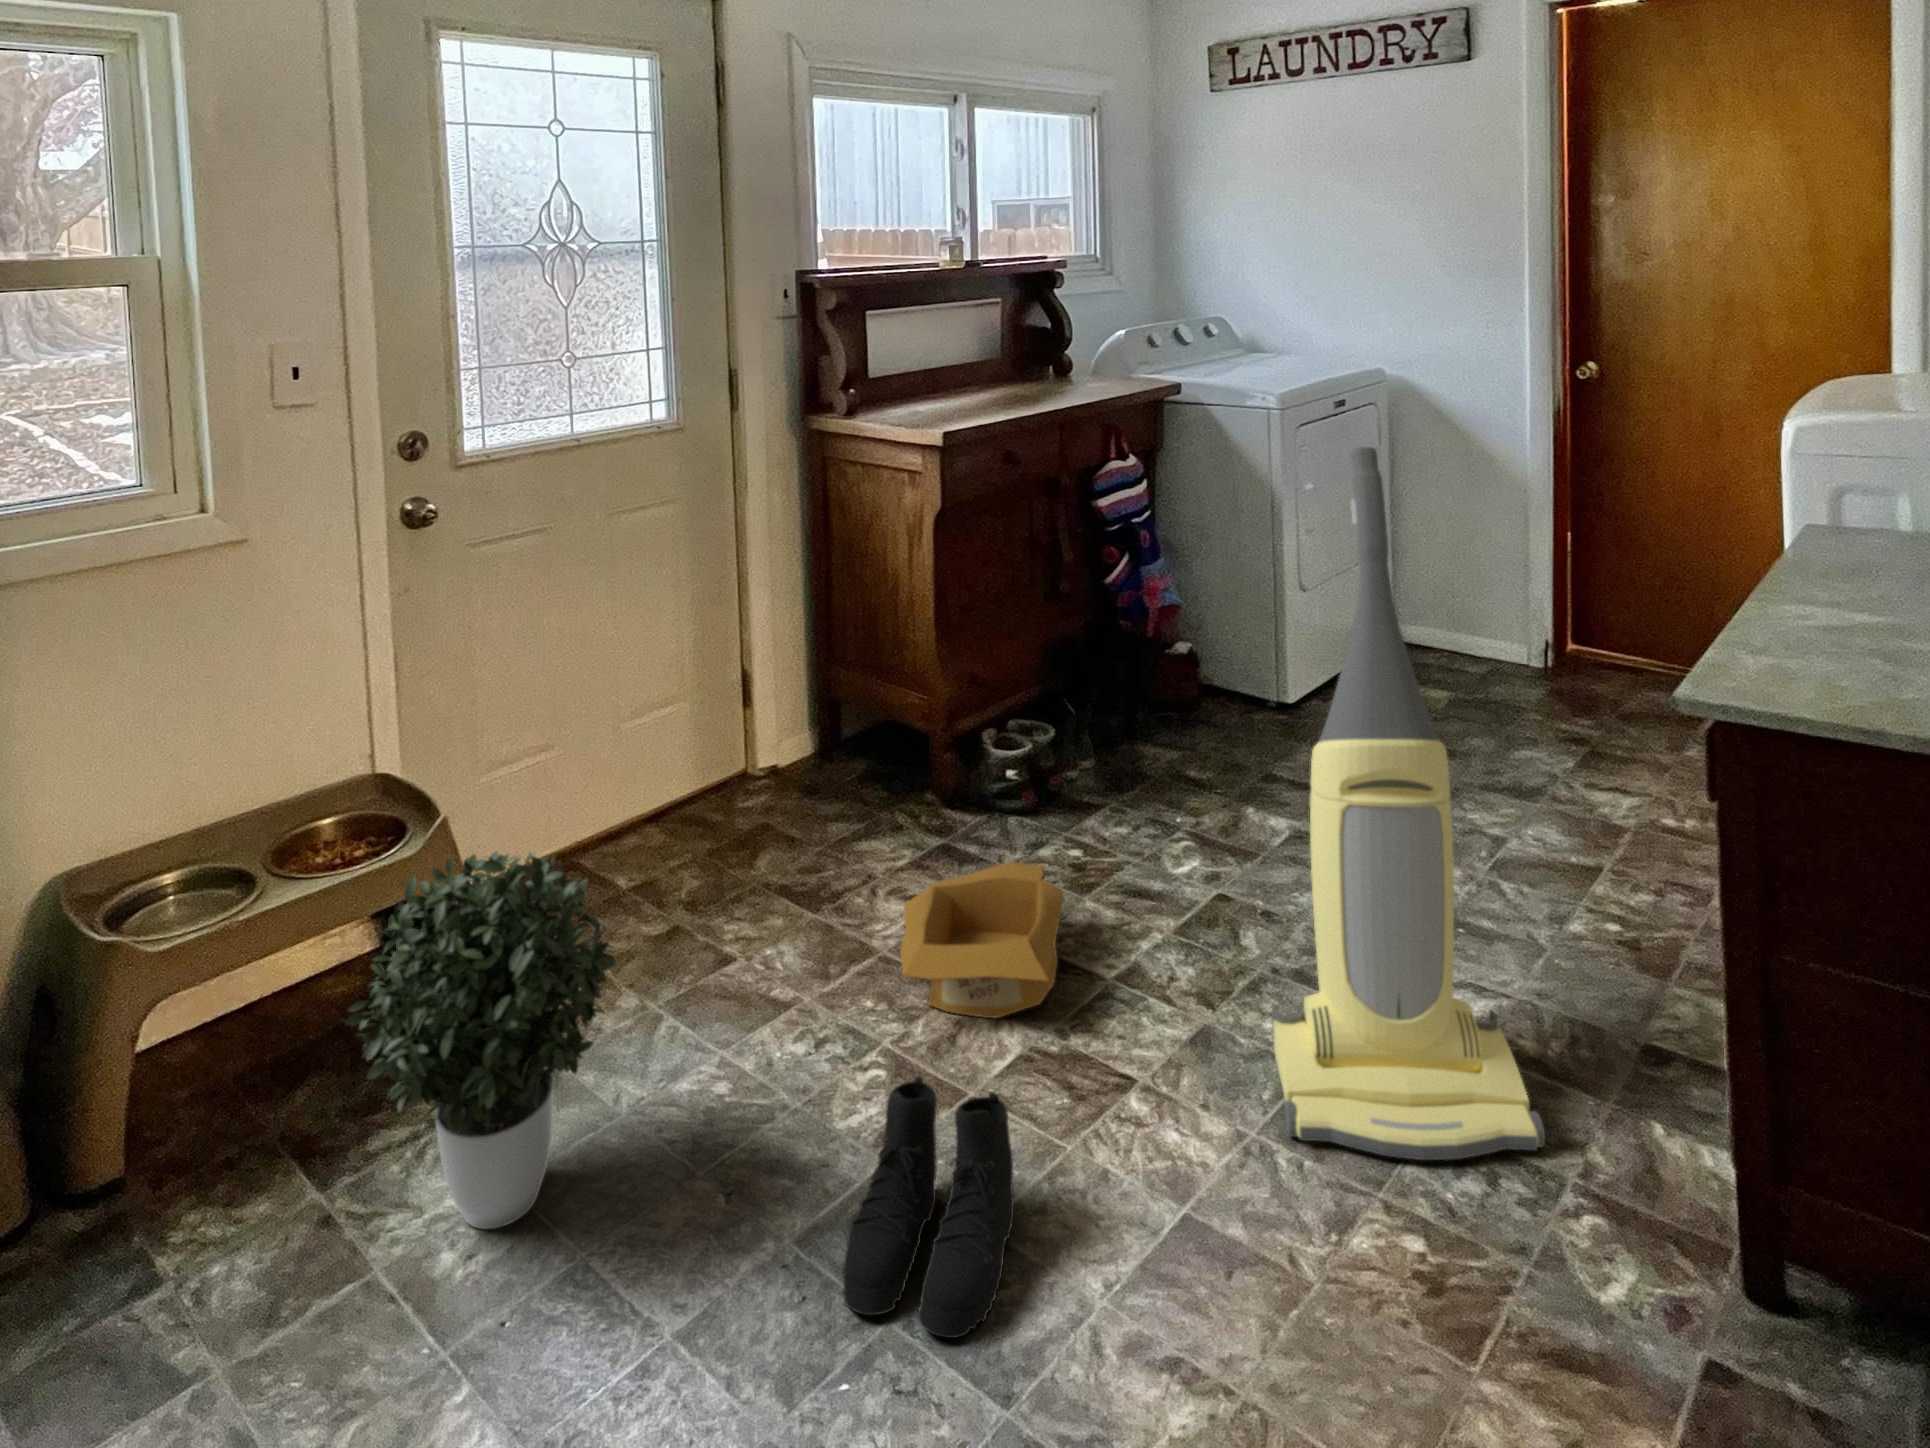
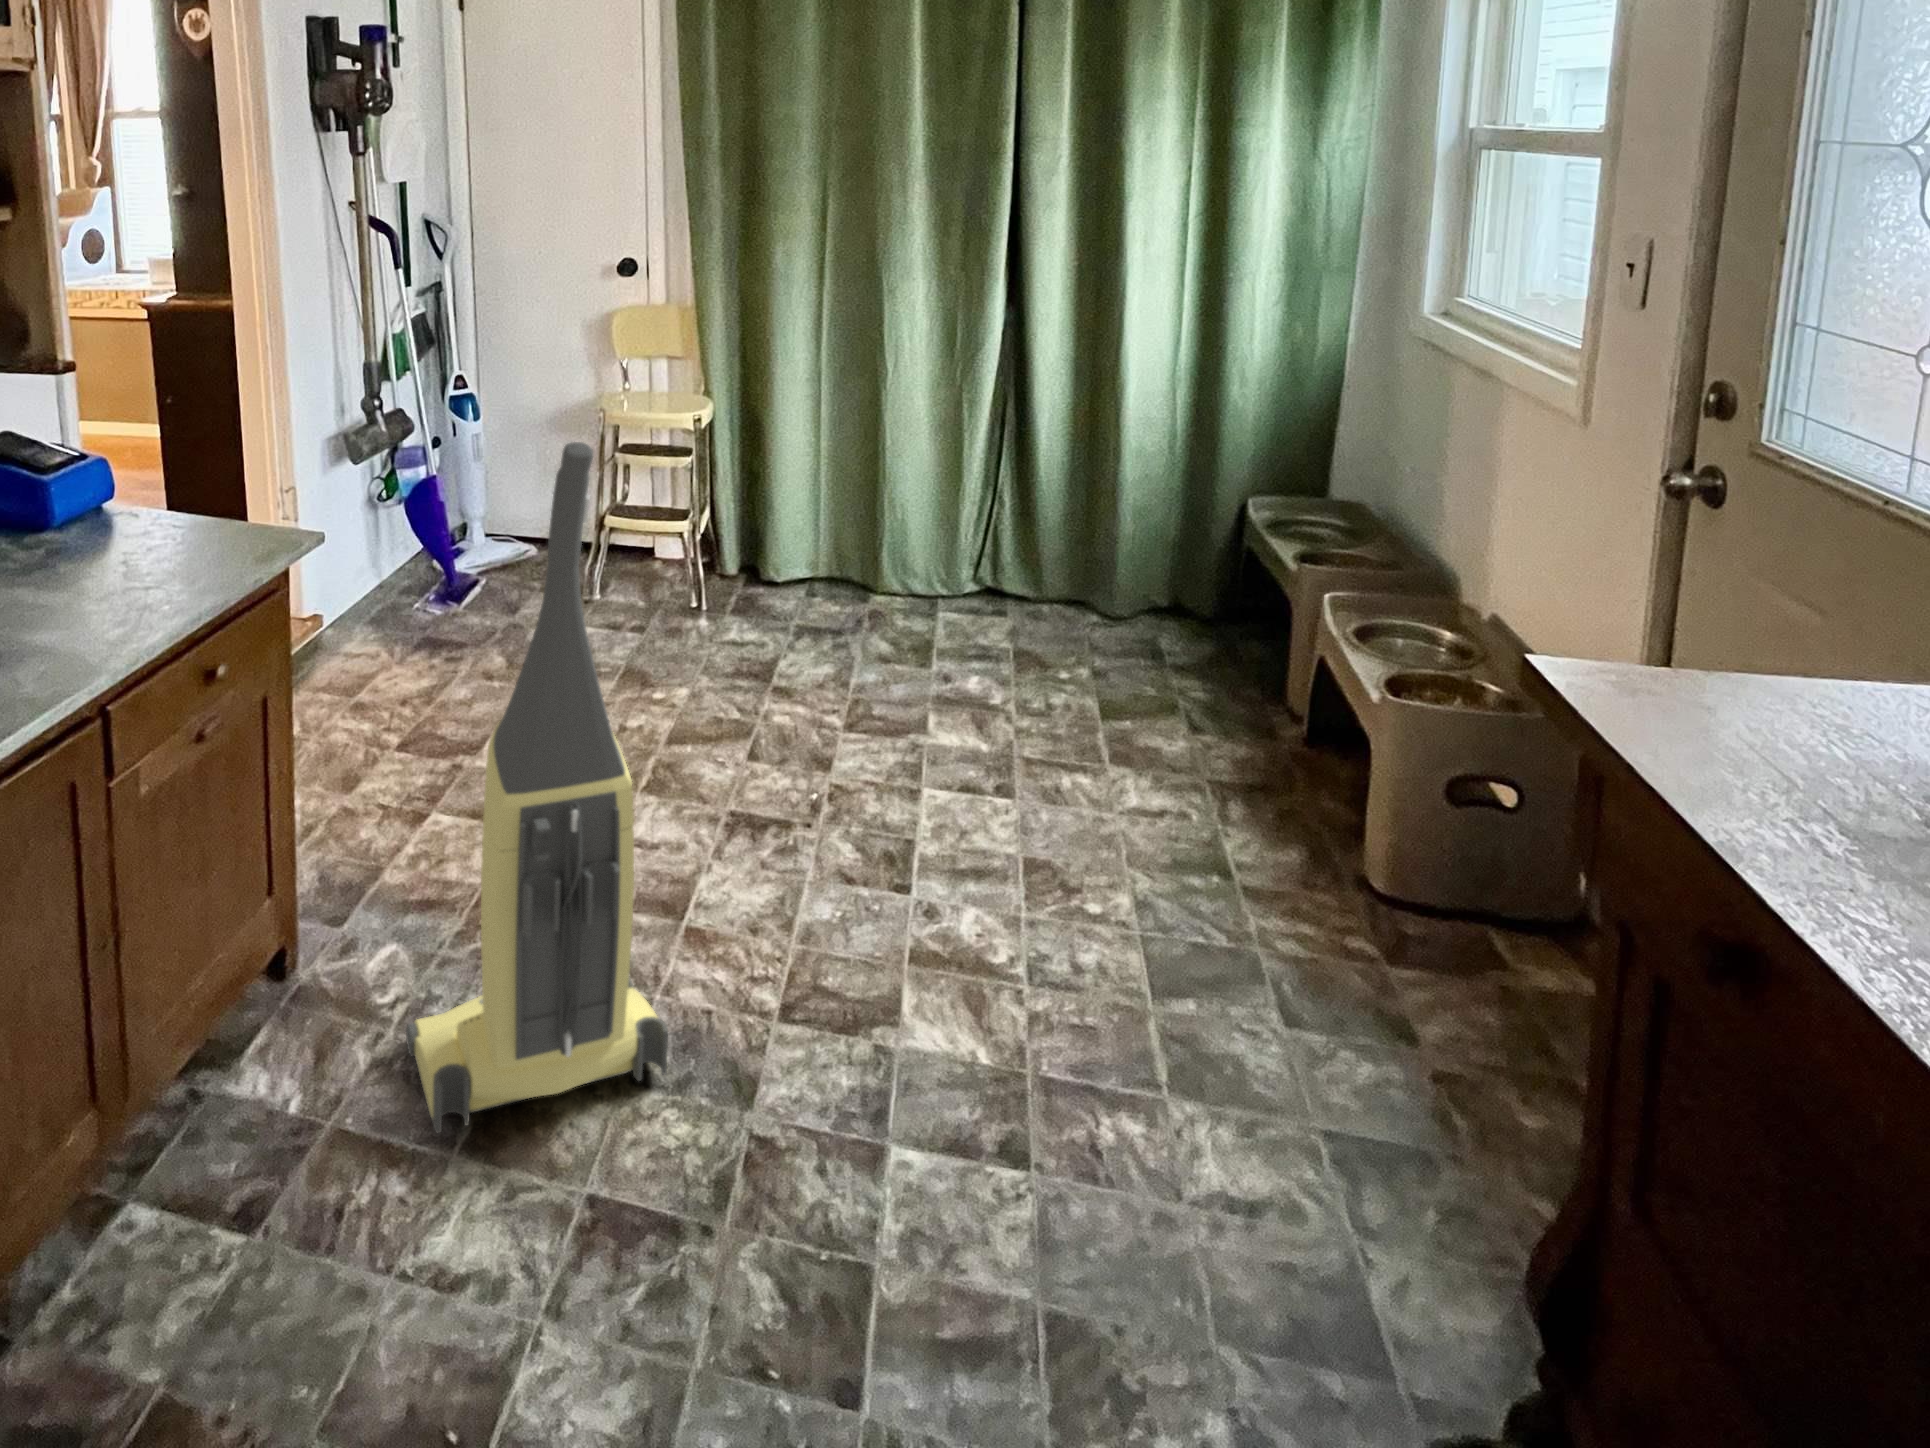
potted plant: present [345,851,616,1229] -> none [1024,592,1212,835]
cardboard box: present [900,862,1064,1018] -> none [888,955,1171,1178]
boots: present [843,1077,1014,1338] -> none [767,780,885,891]

